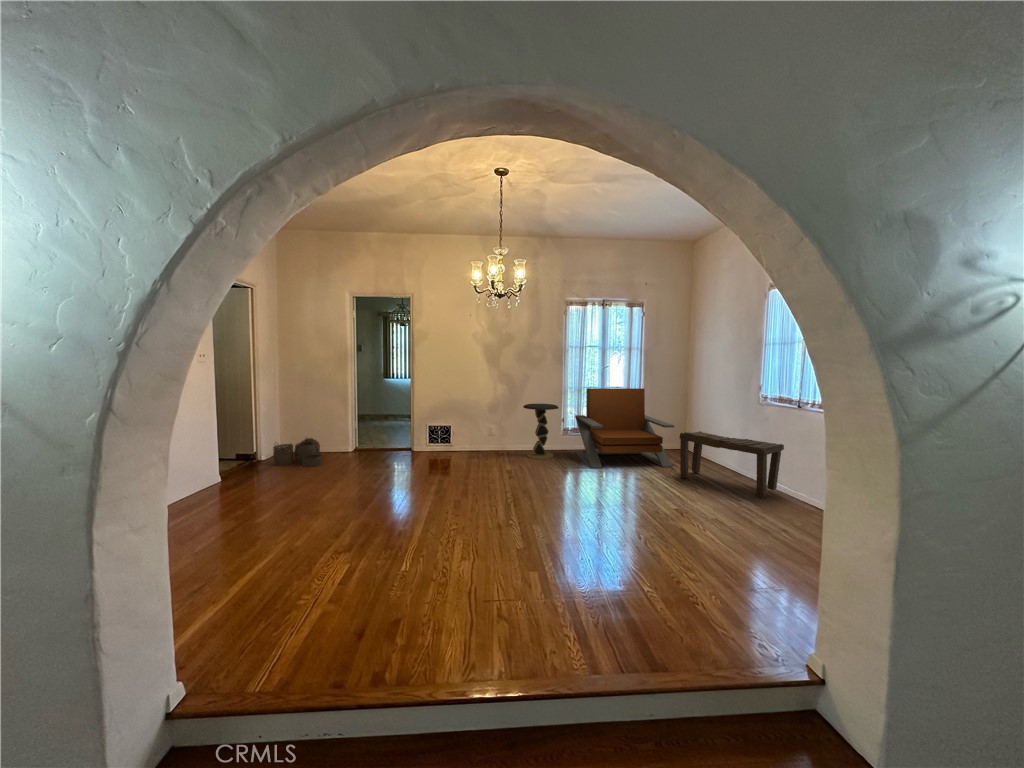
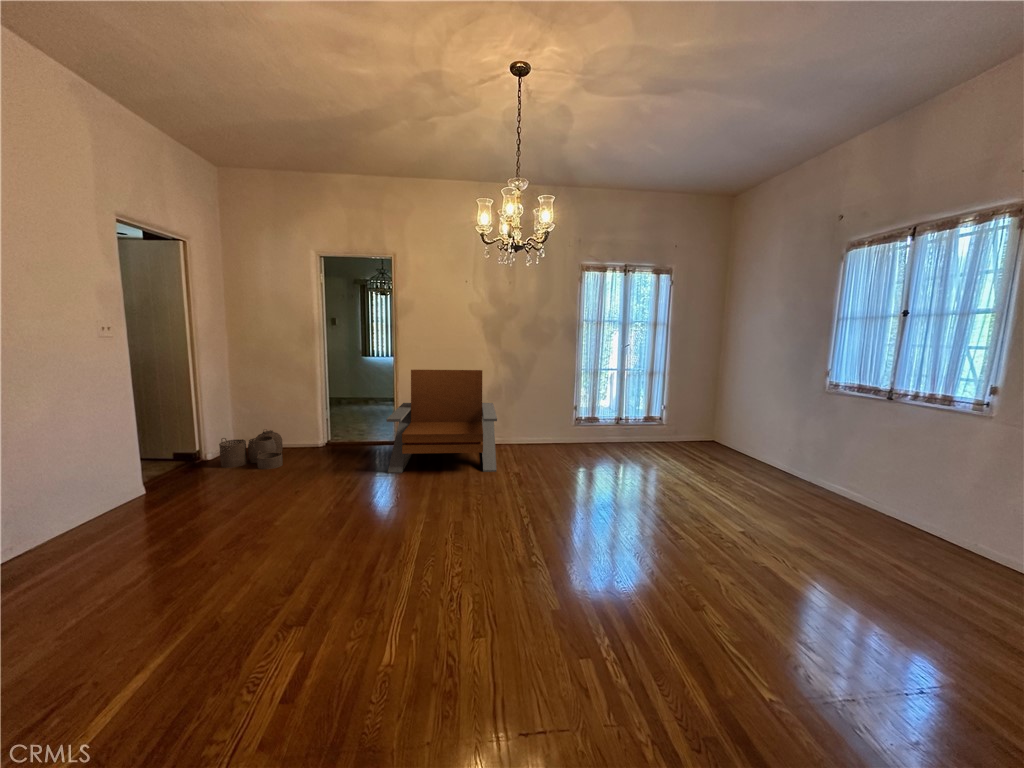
lounge chair: present [575,388,674,469] -> present [386,370,497,474]
side table: present [523,404,559,459] -> none [530,389,573,455]
bench: present [679,431,784,499] -> none [726,425,865,514]

